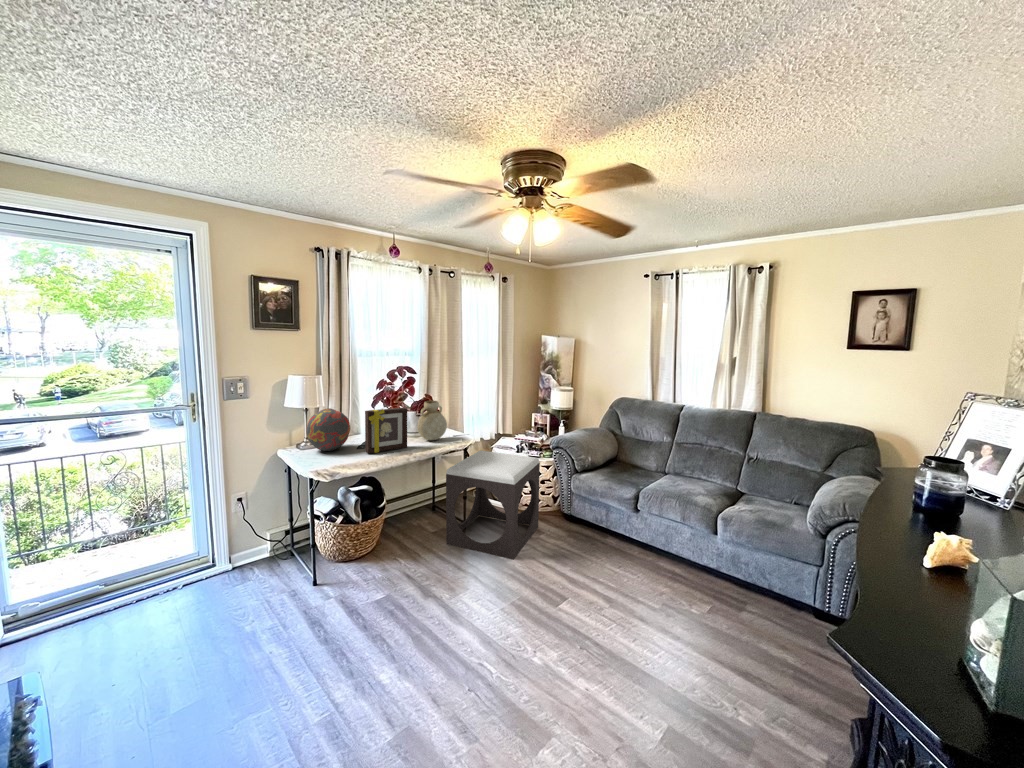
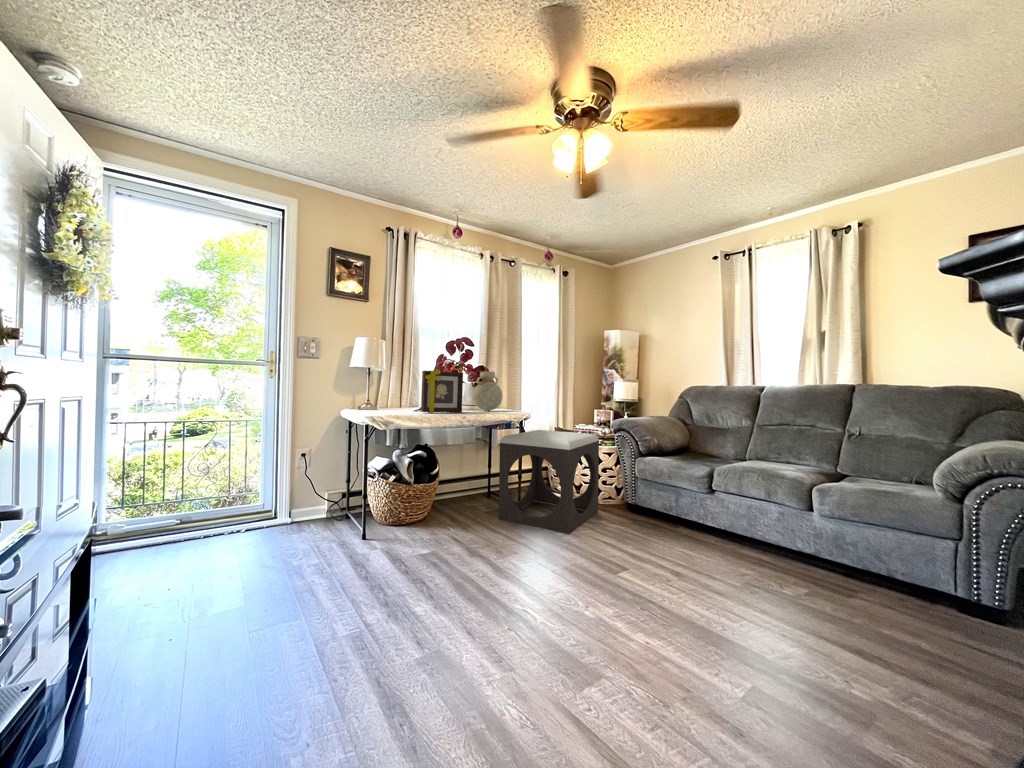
decorative orb: present [306,408,350,451] -> none [368,372,409,412]

